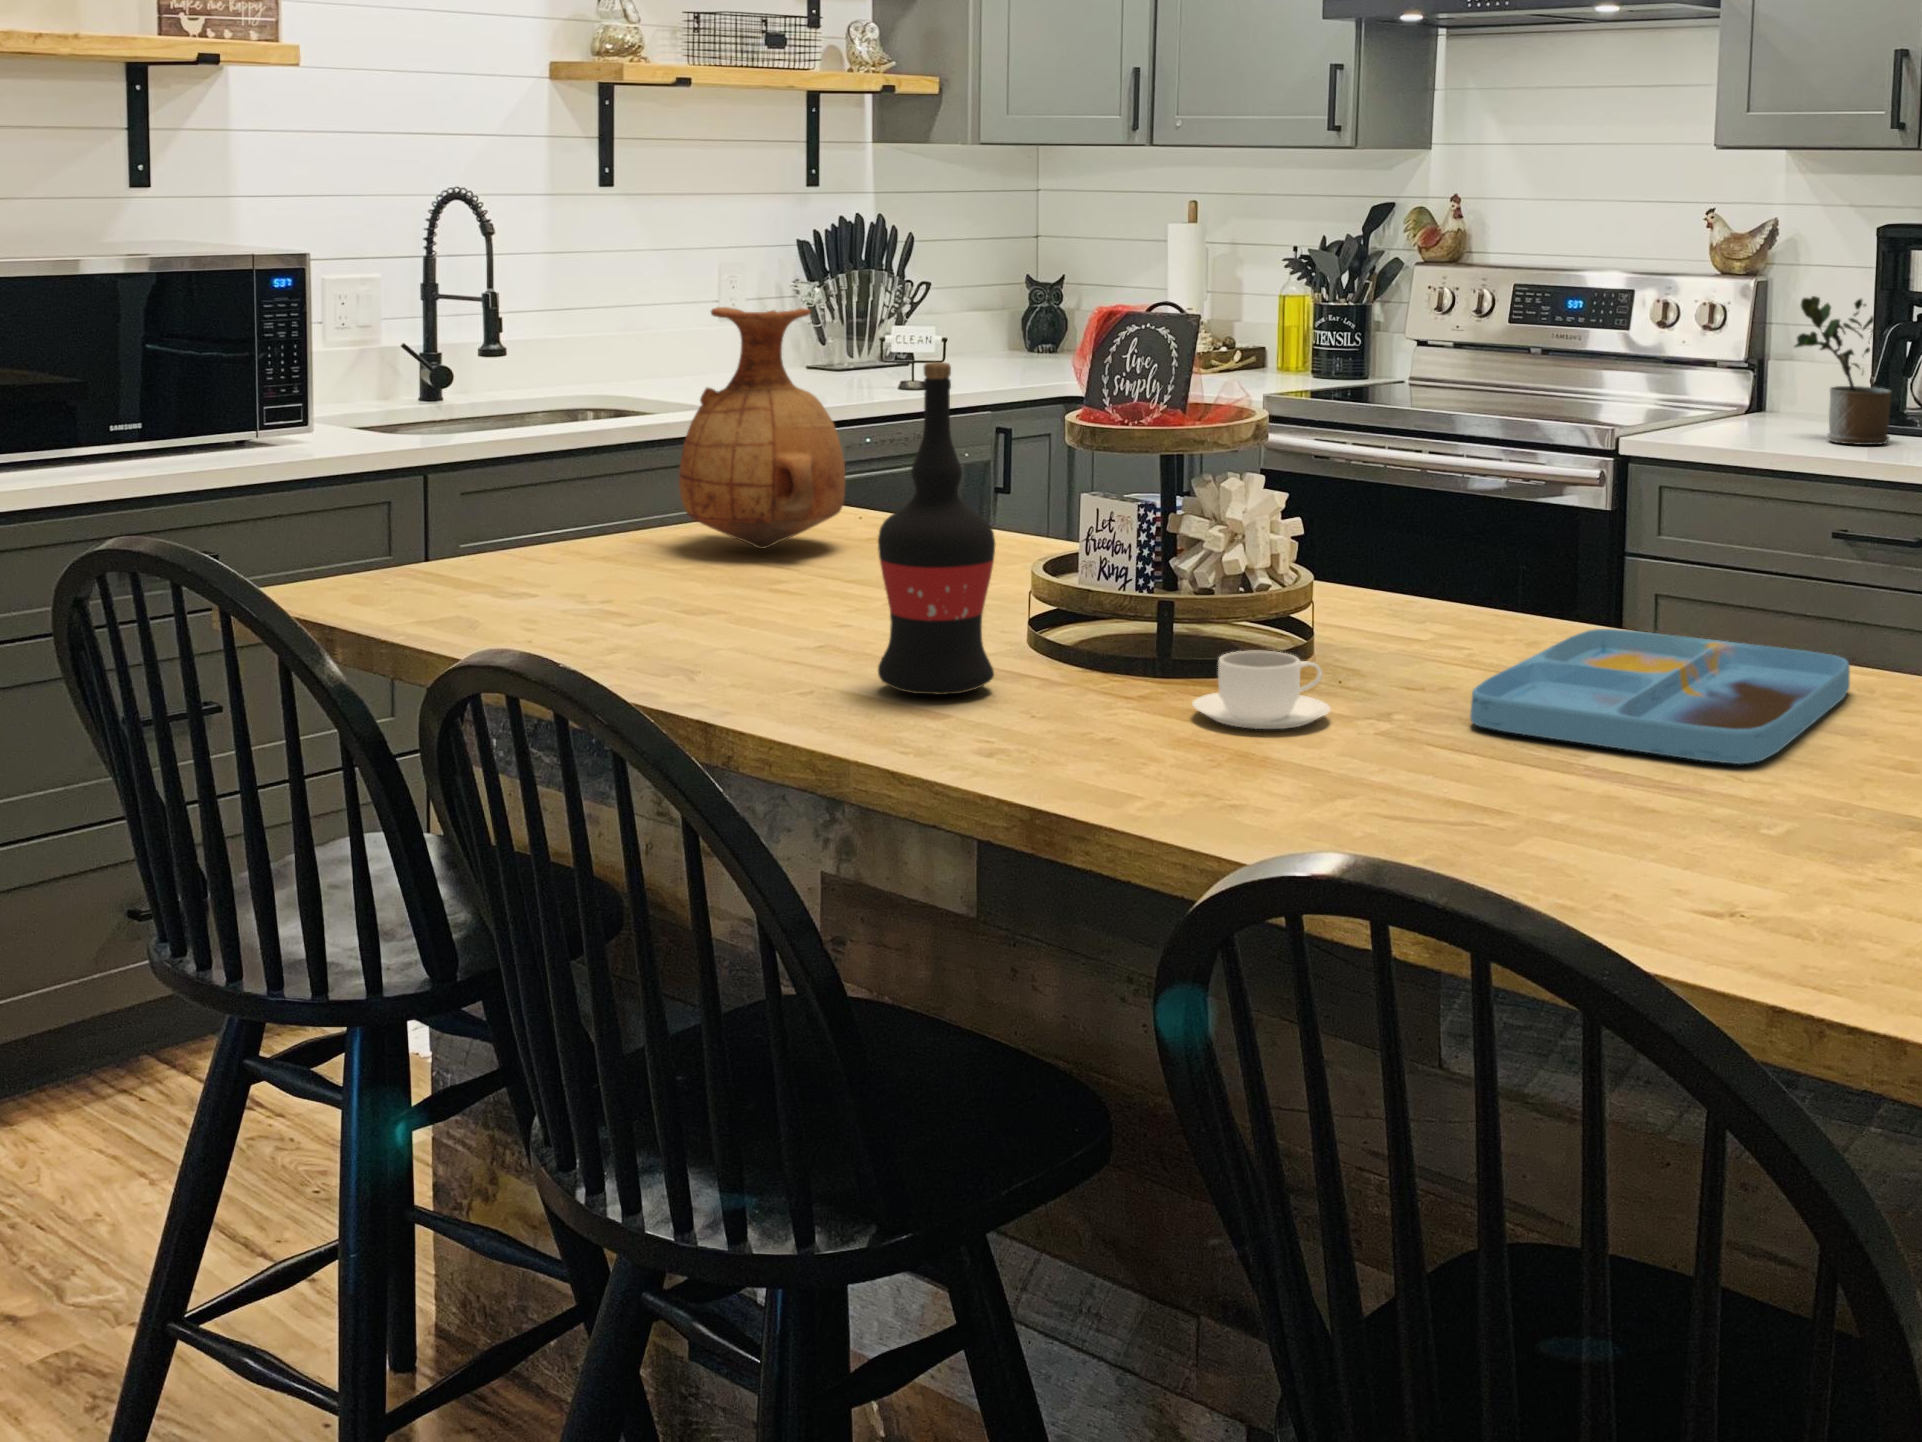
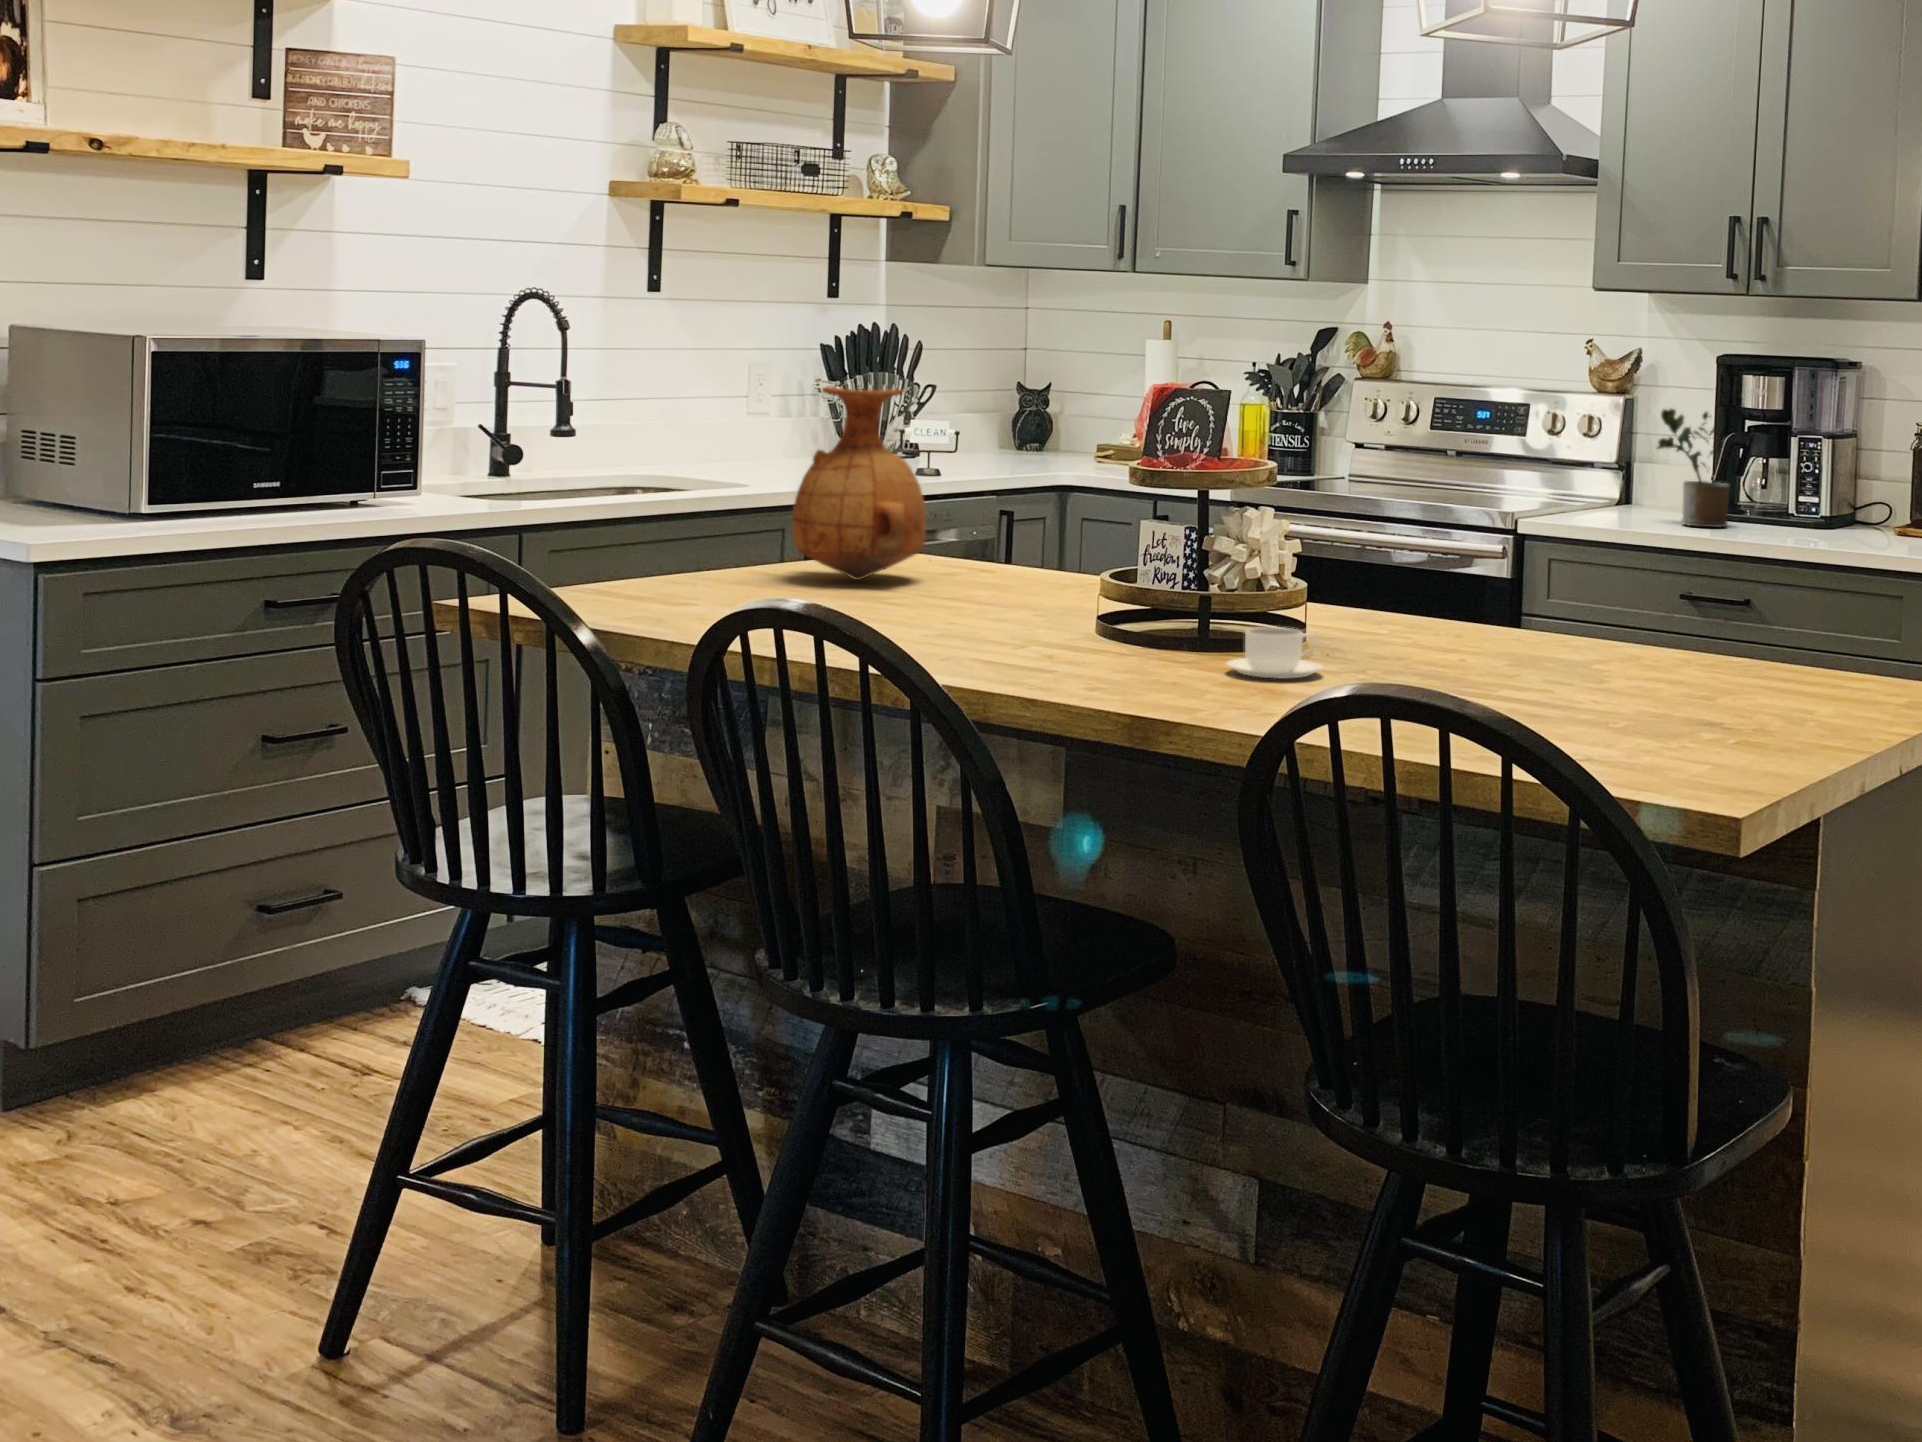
wine bottle: present [878,362,995,695] -> none [993,419,1083,660]
tray: present [1470,629,1850,764] -> none [1419,624,1676,695]

